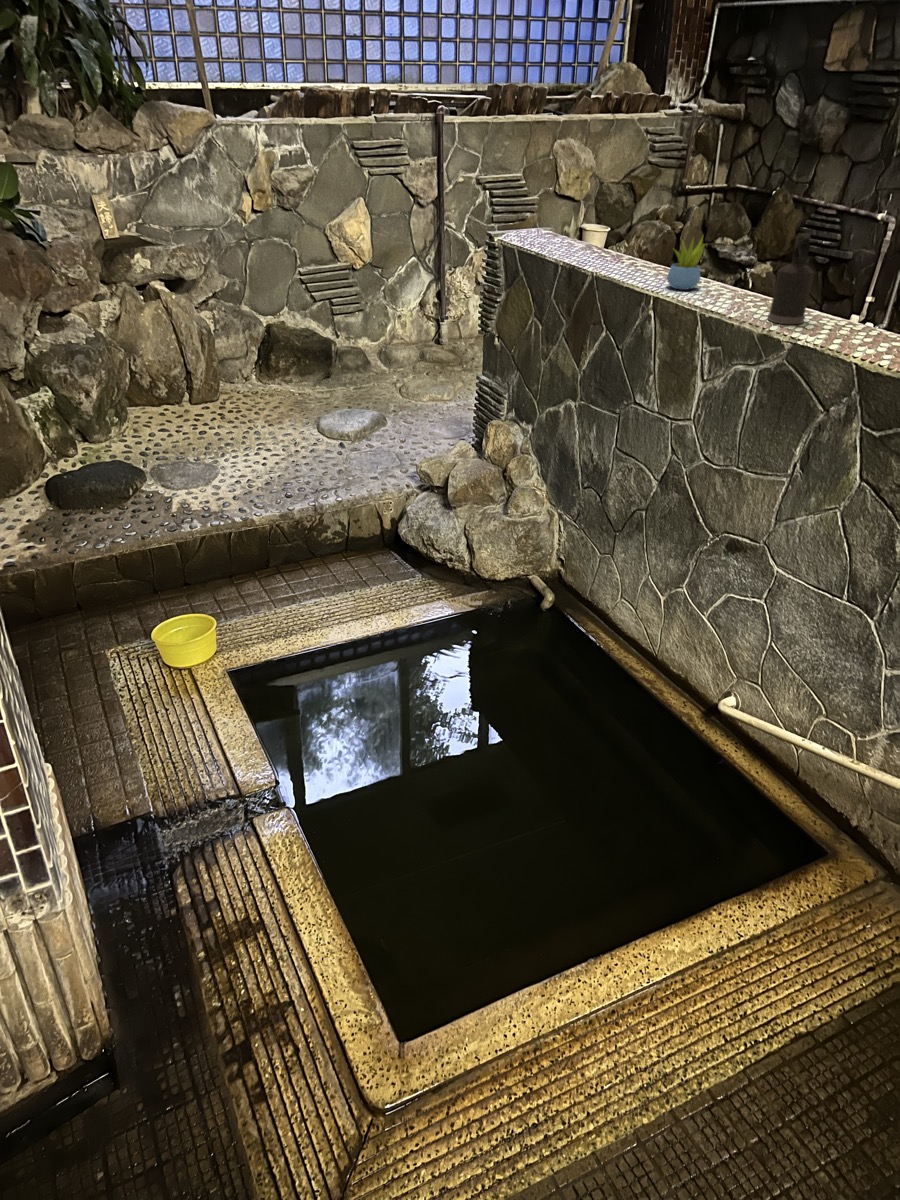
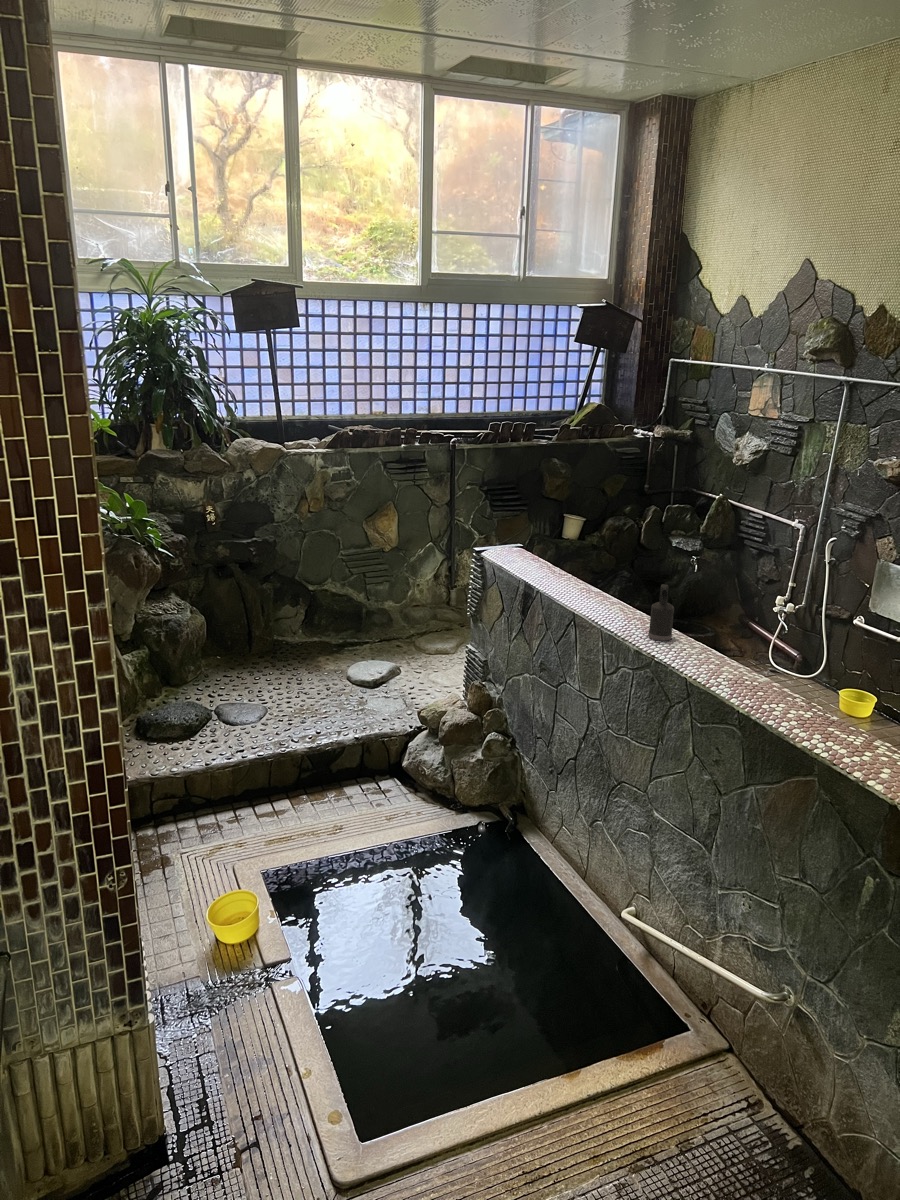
succulent plant: present [667,237,705,290] -> none [590,571,614,606]

